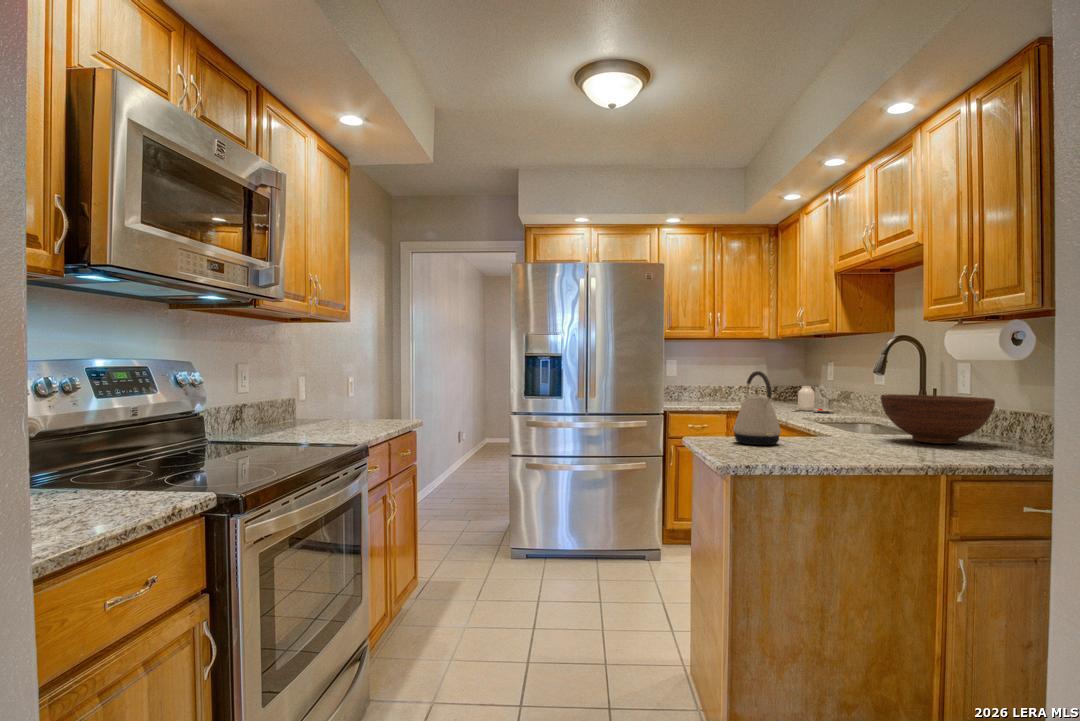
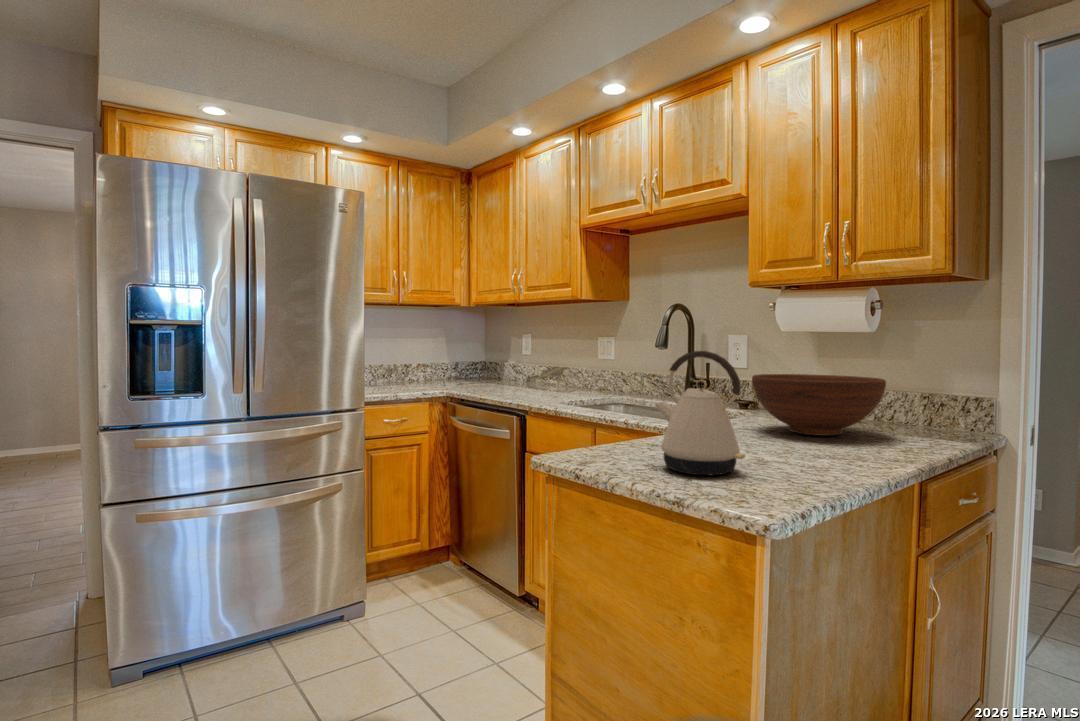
jar: present [798,386,834,412] -> none [504,362,552,391]

